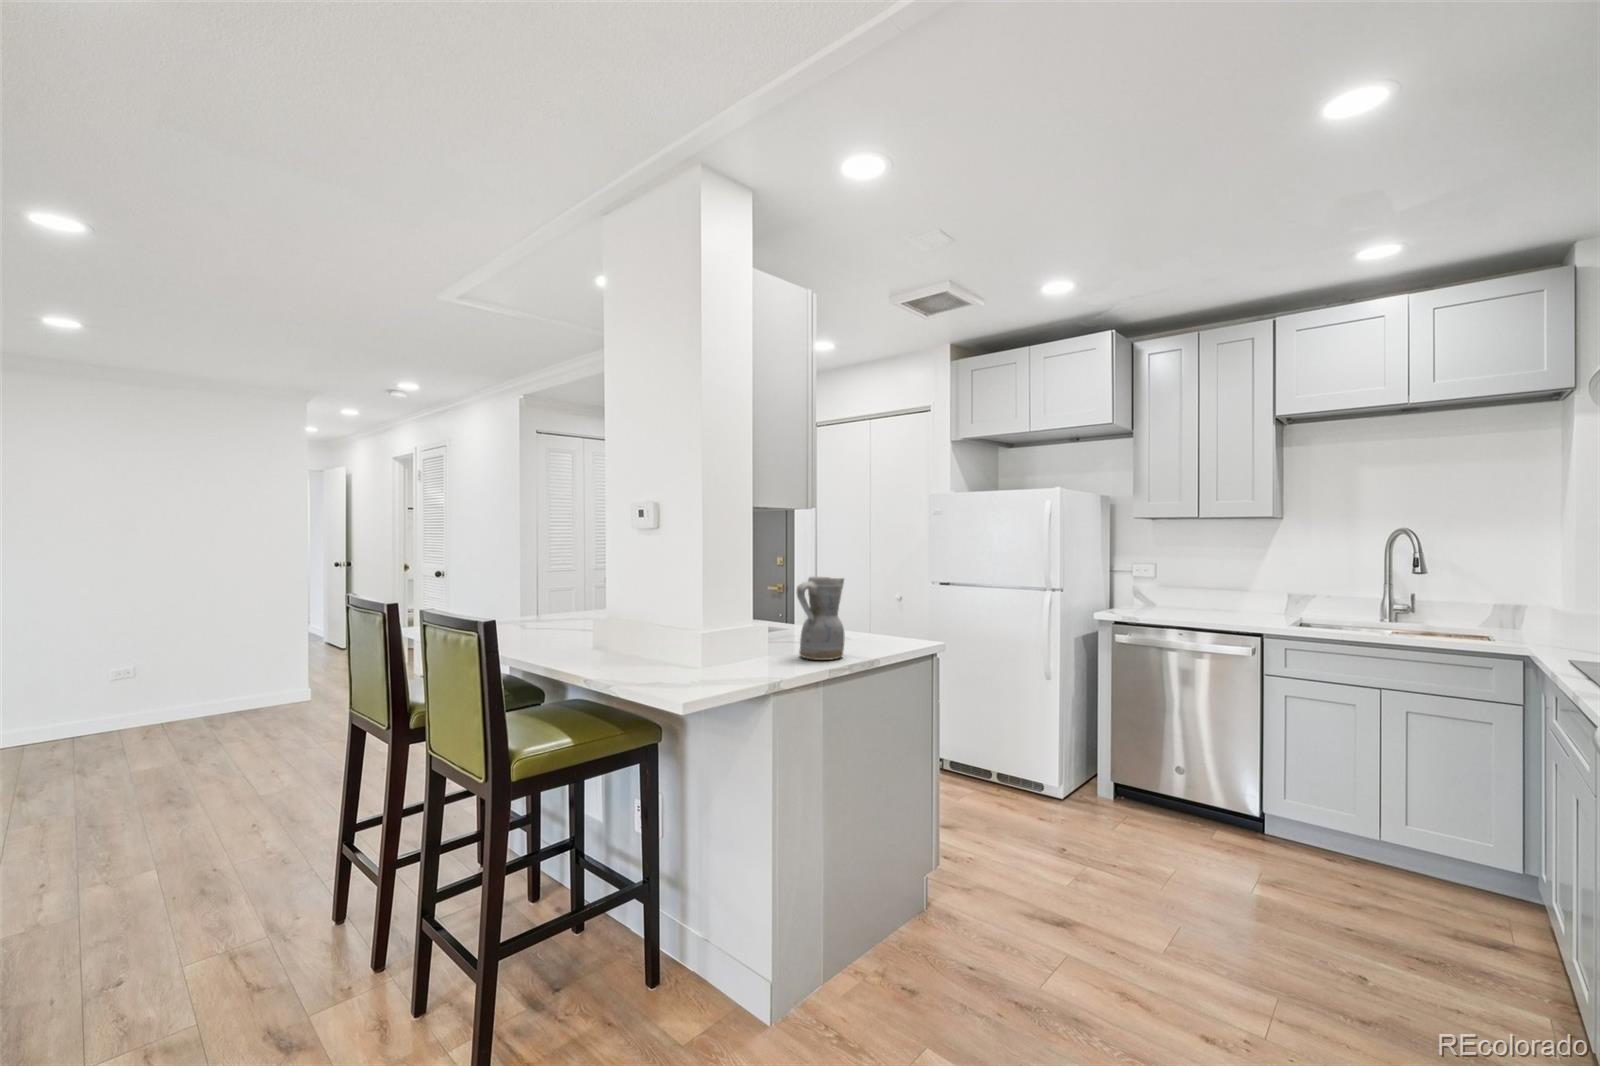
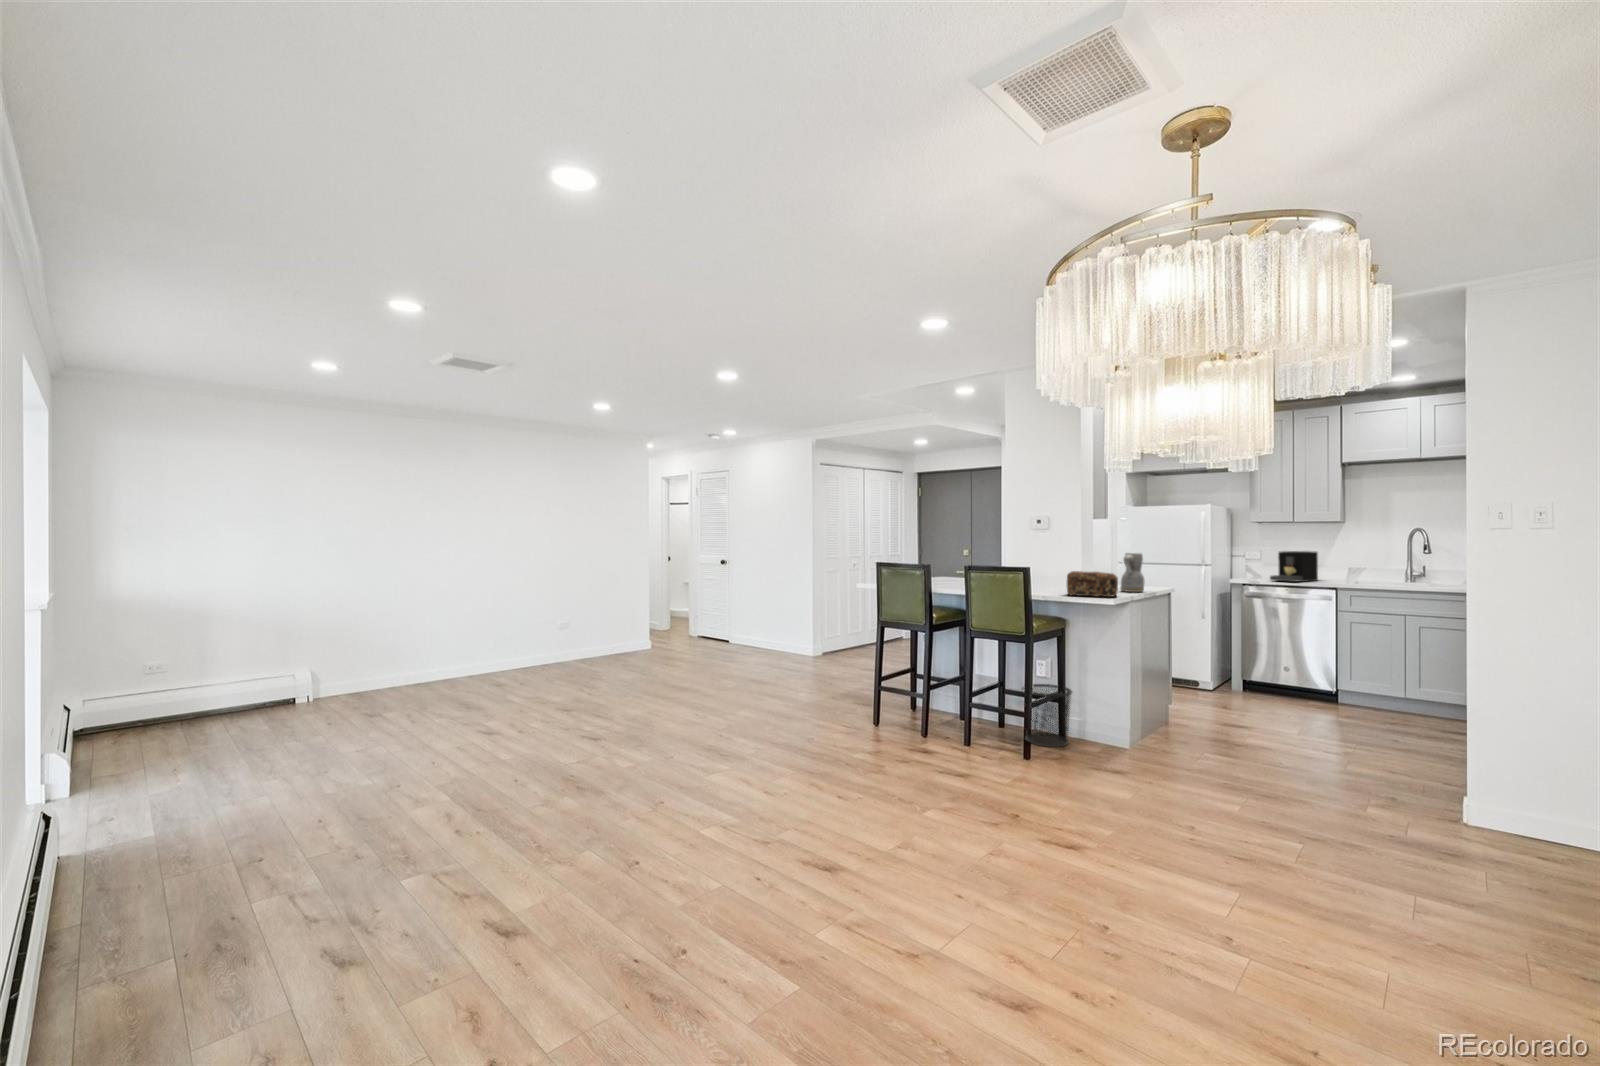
coffee maker: none [1156,566,1236,620] -> present [1270,551,1318,582]
bread loaf: none [636,619,749,682] -> present [1067,571,1118,597]
waste bin: none [561,850,669,1013] -> present [1022,684,1072,747]

